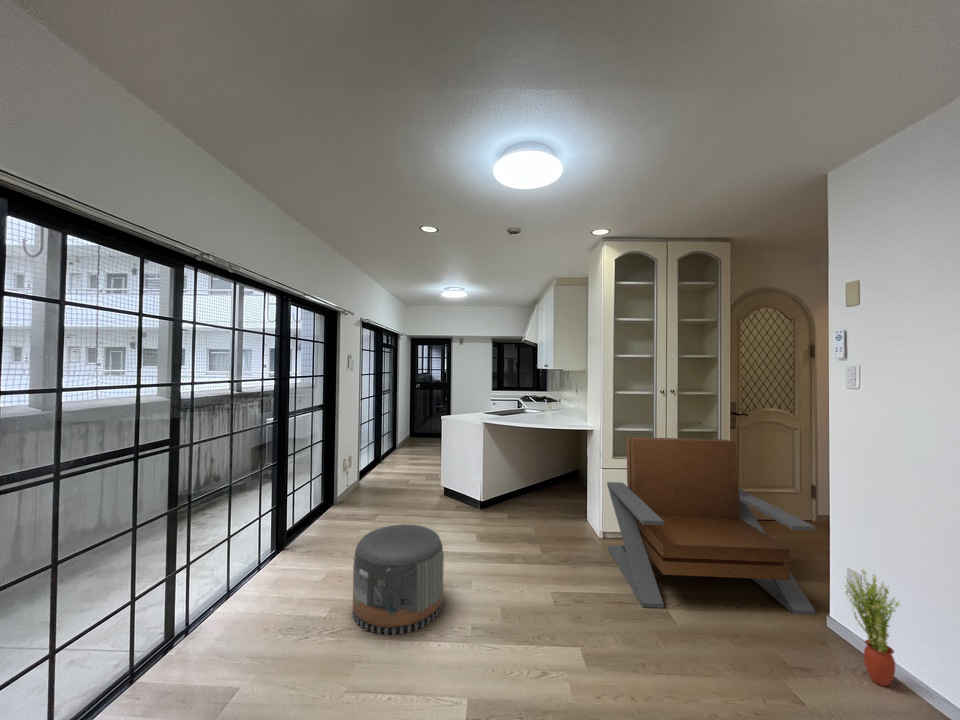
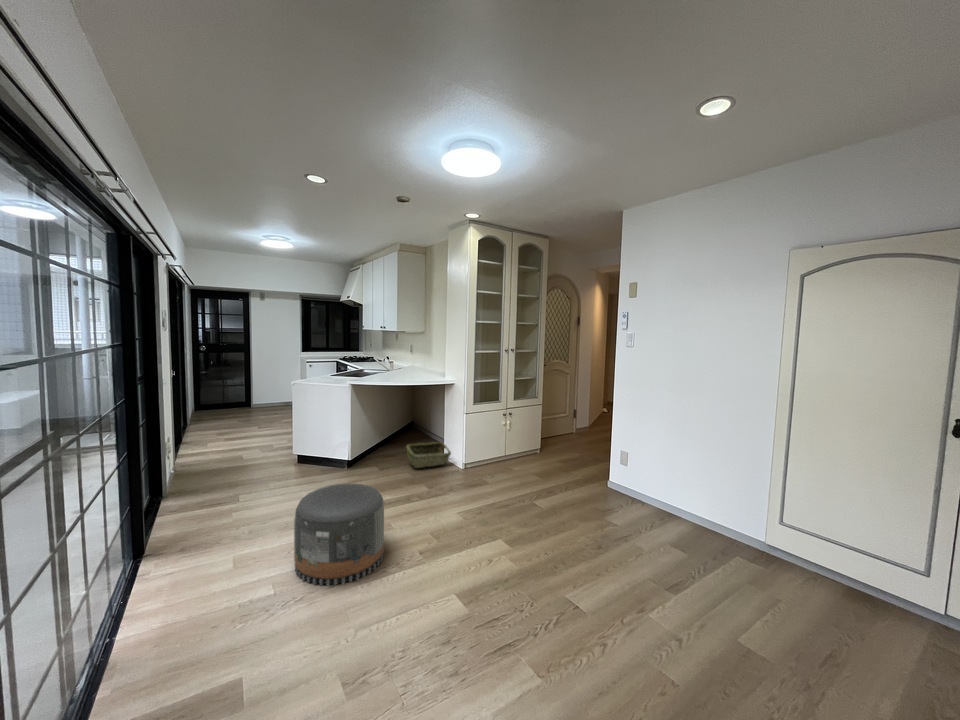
lounge chair: present [607,437,815,615] -> none [472,383,604,504]
woven basket: none [538,496,589,528] -> present [406,442,451,468]
potted plant: present [845,570,899,686] -> none [627,449,652,507]

